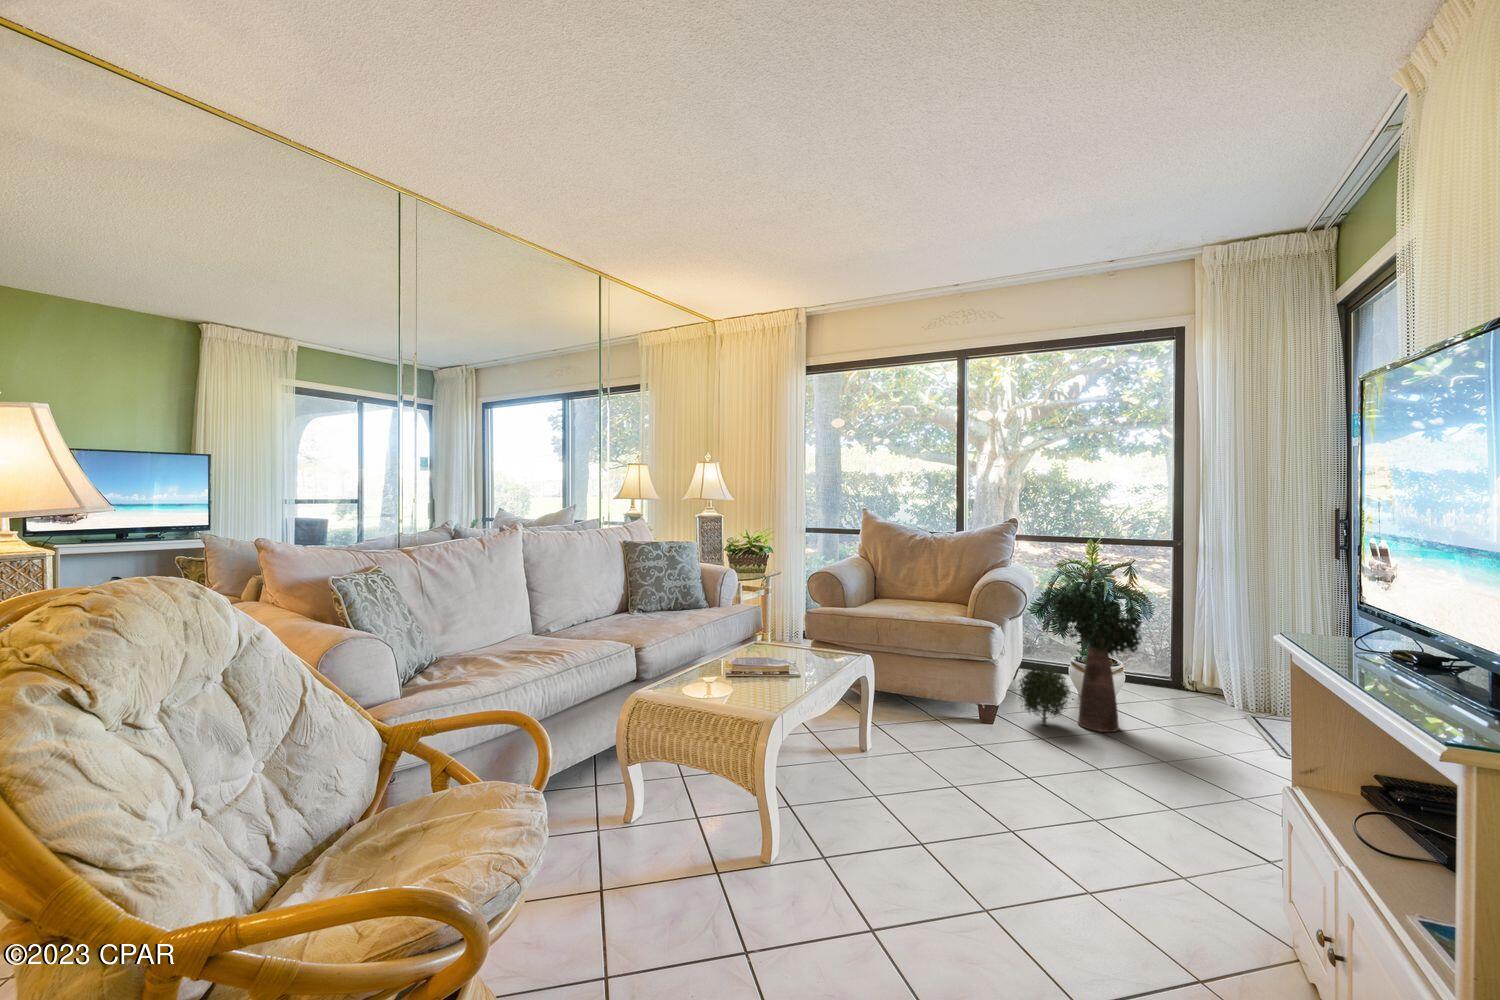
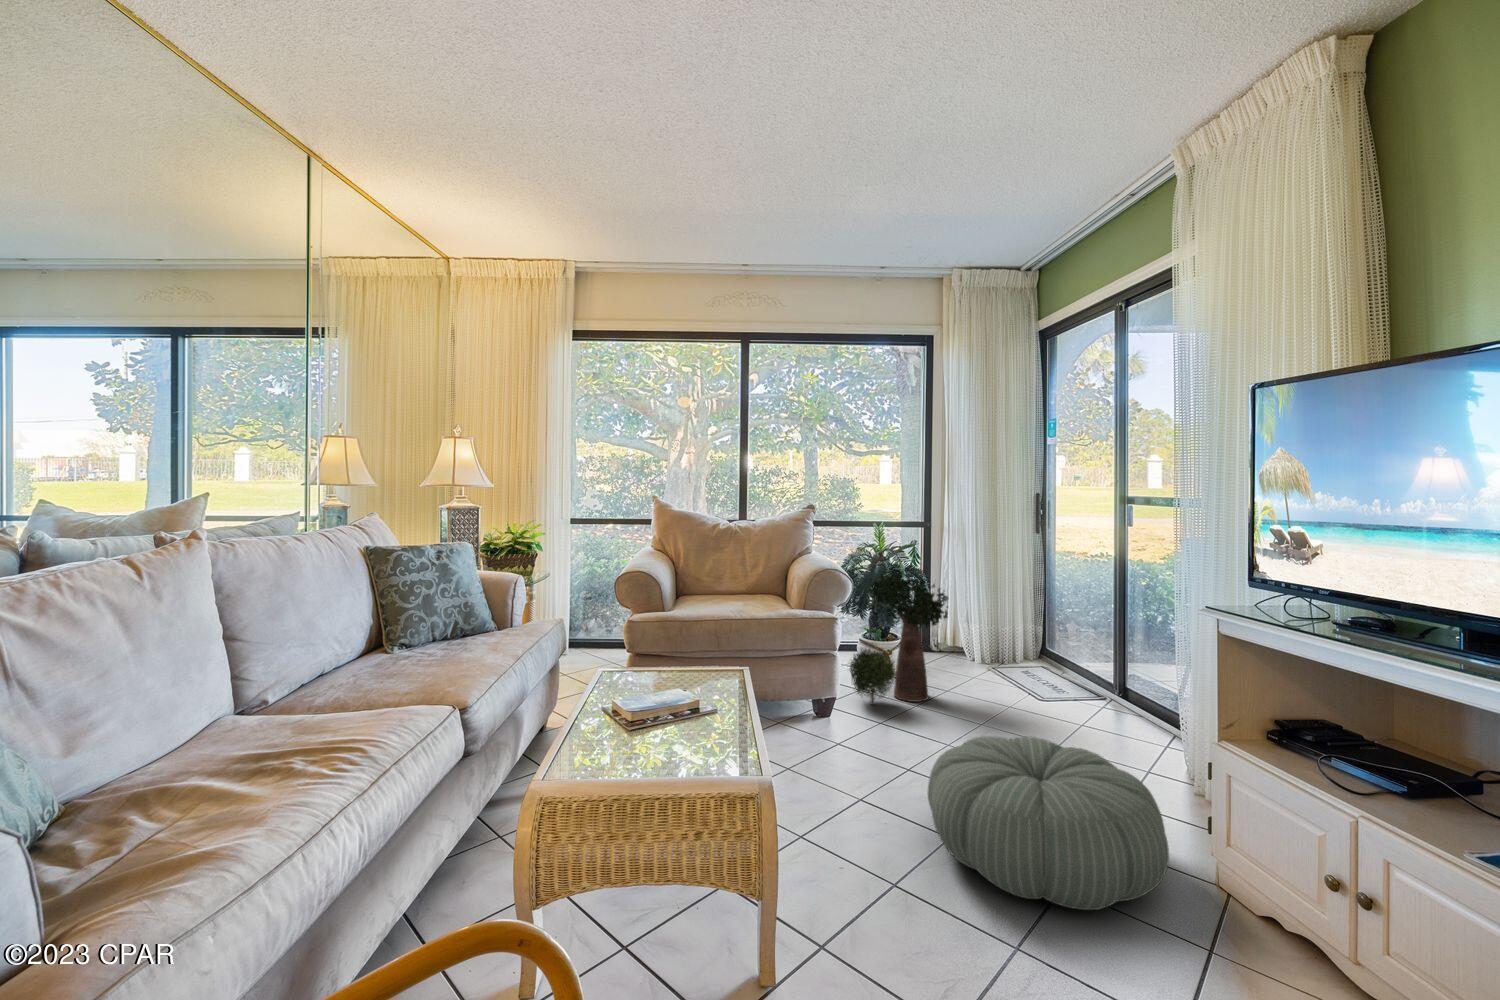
pouf: none [961,747,1198,913] -> present [928,736,1169,910]

